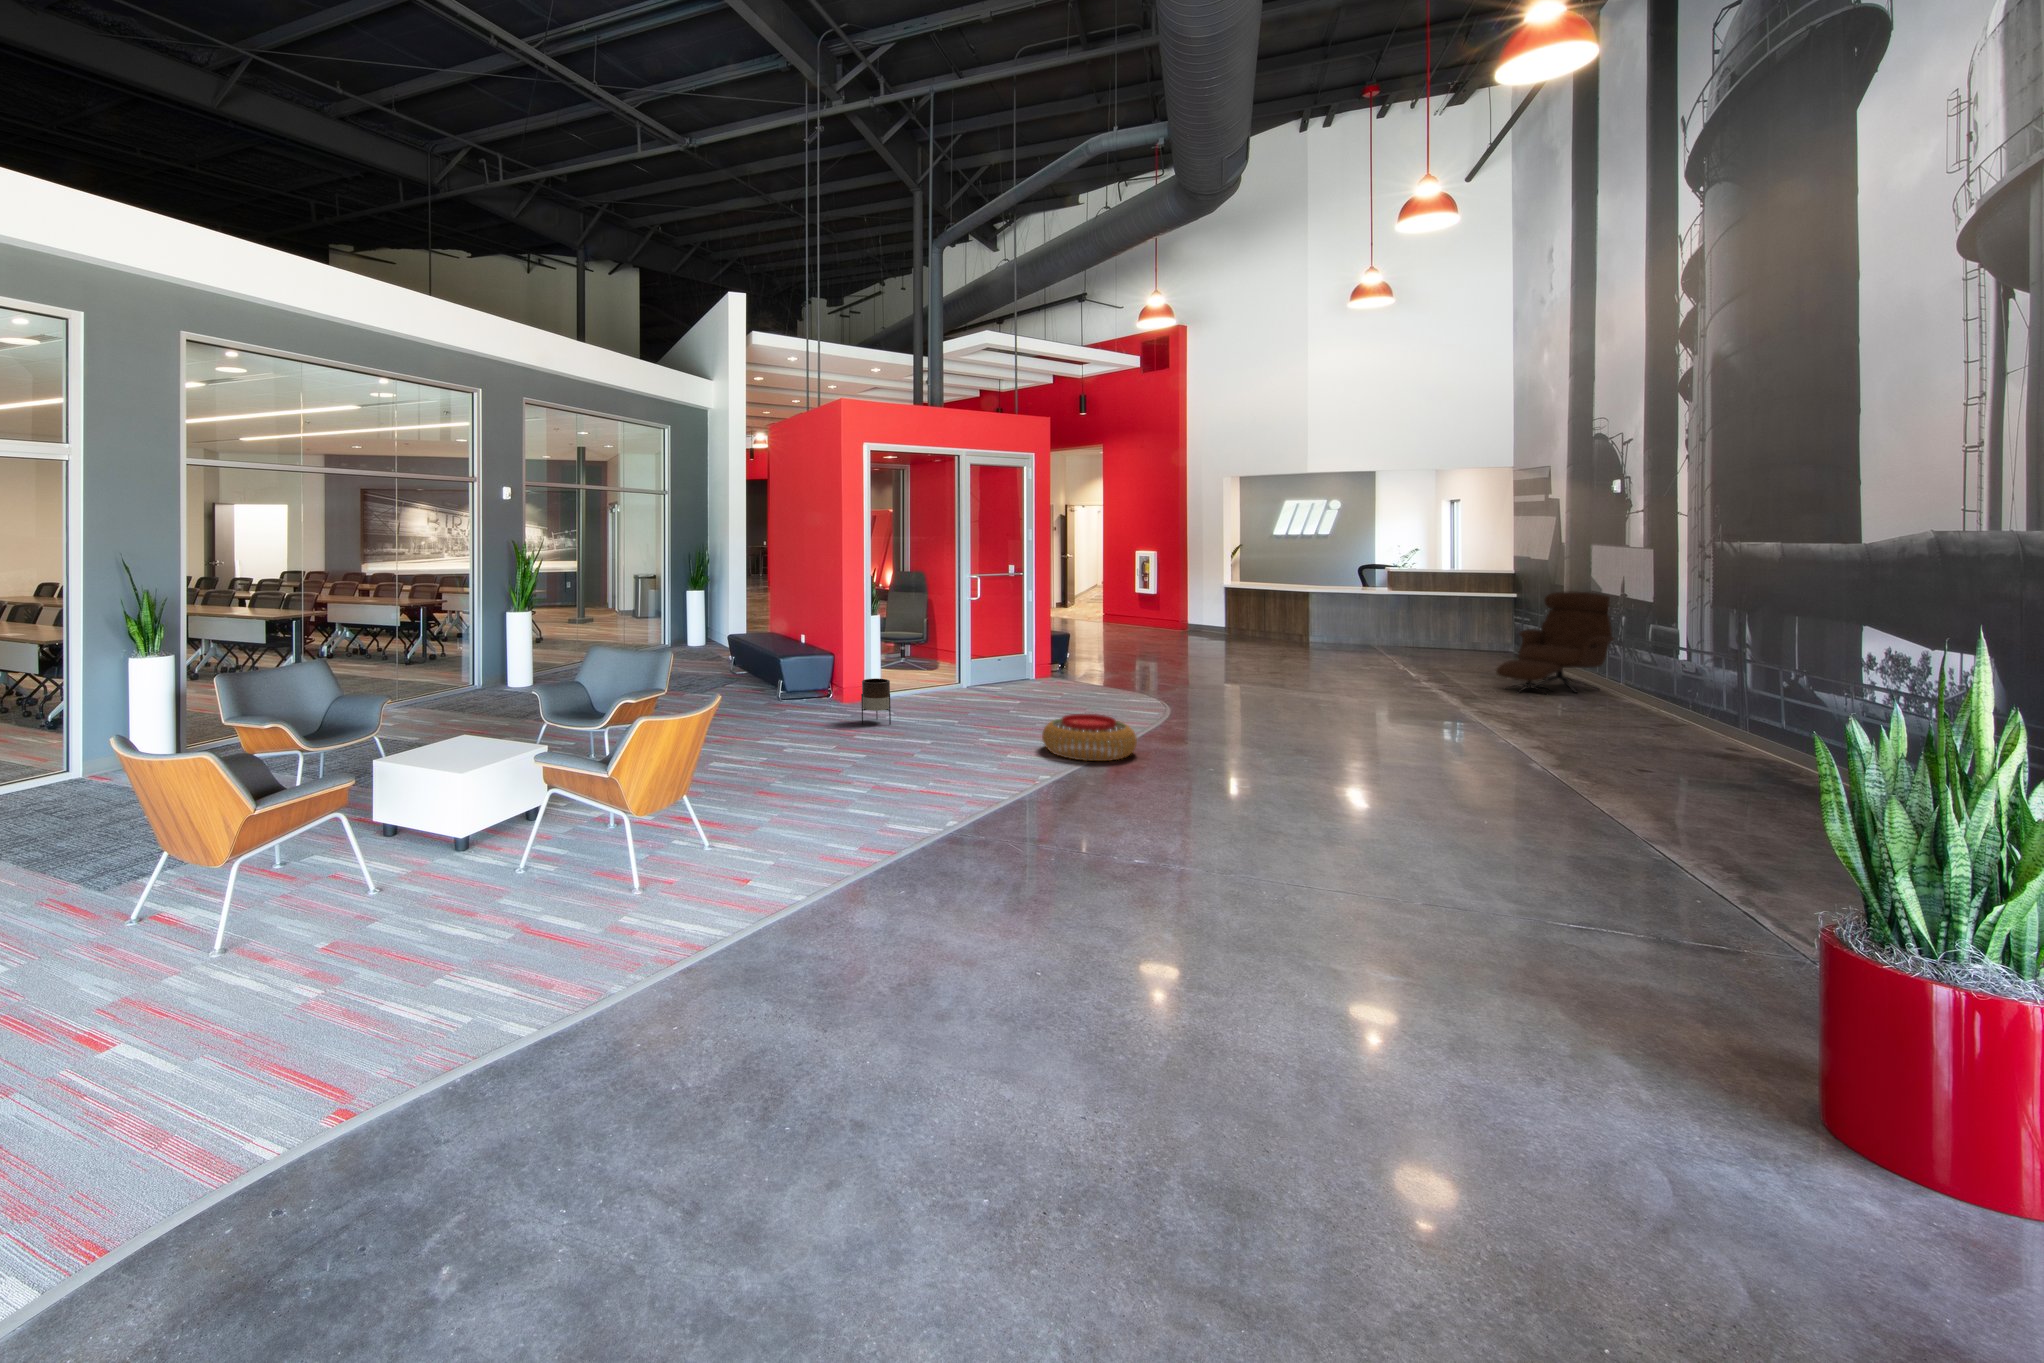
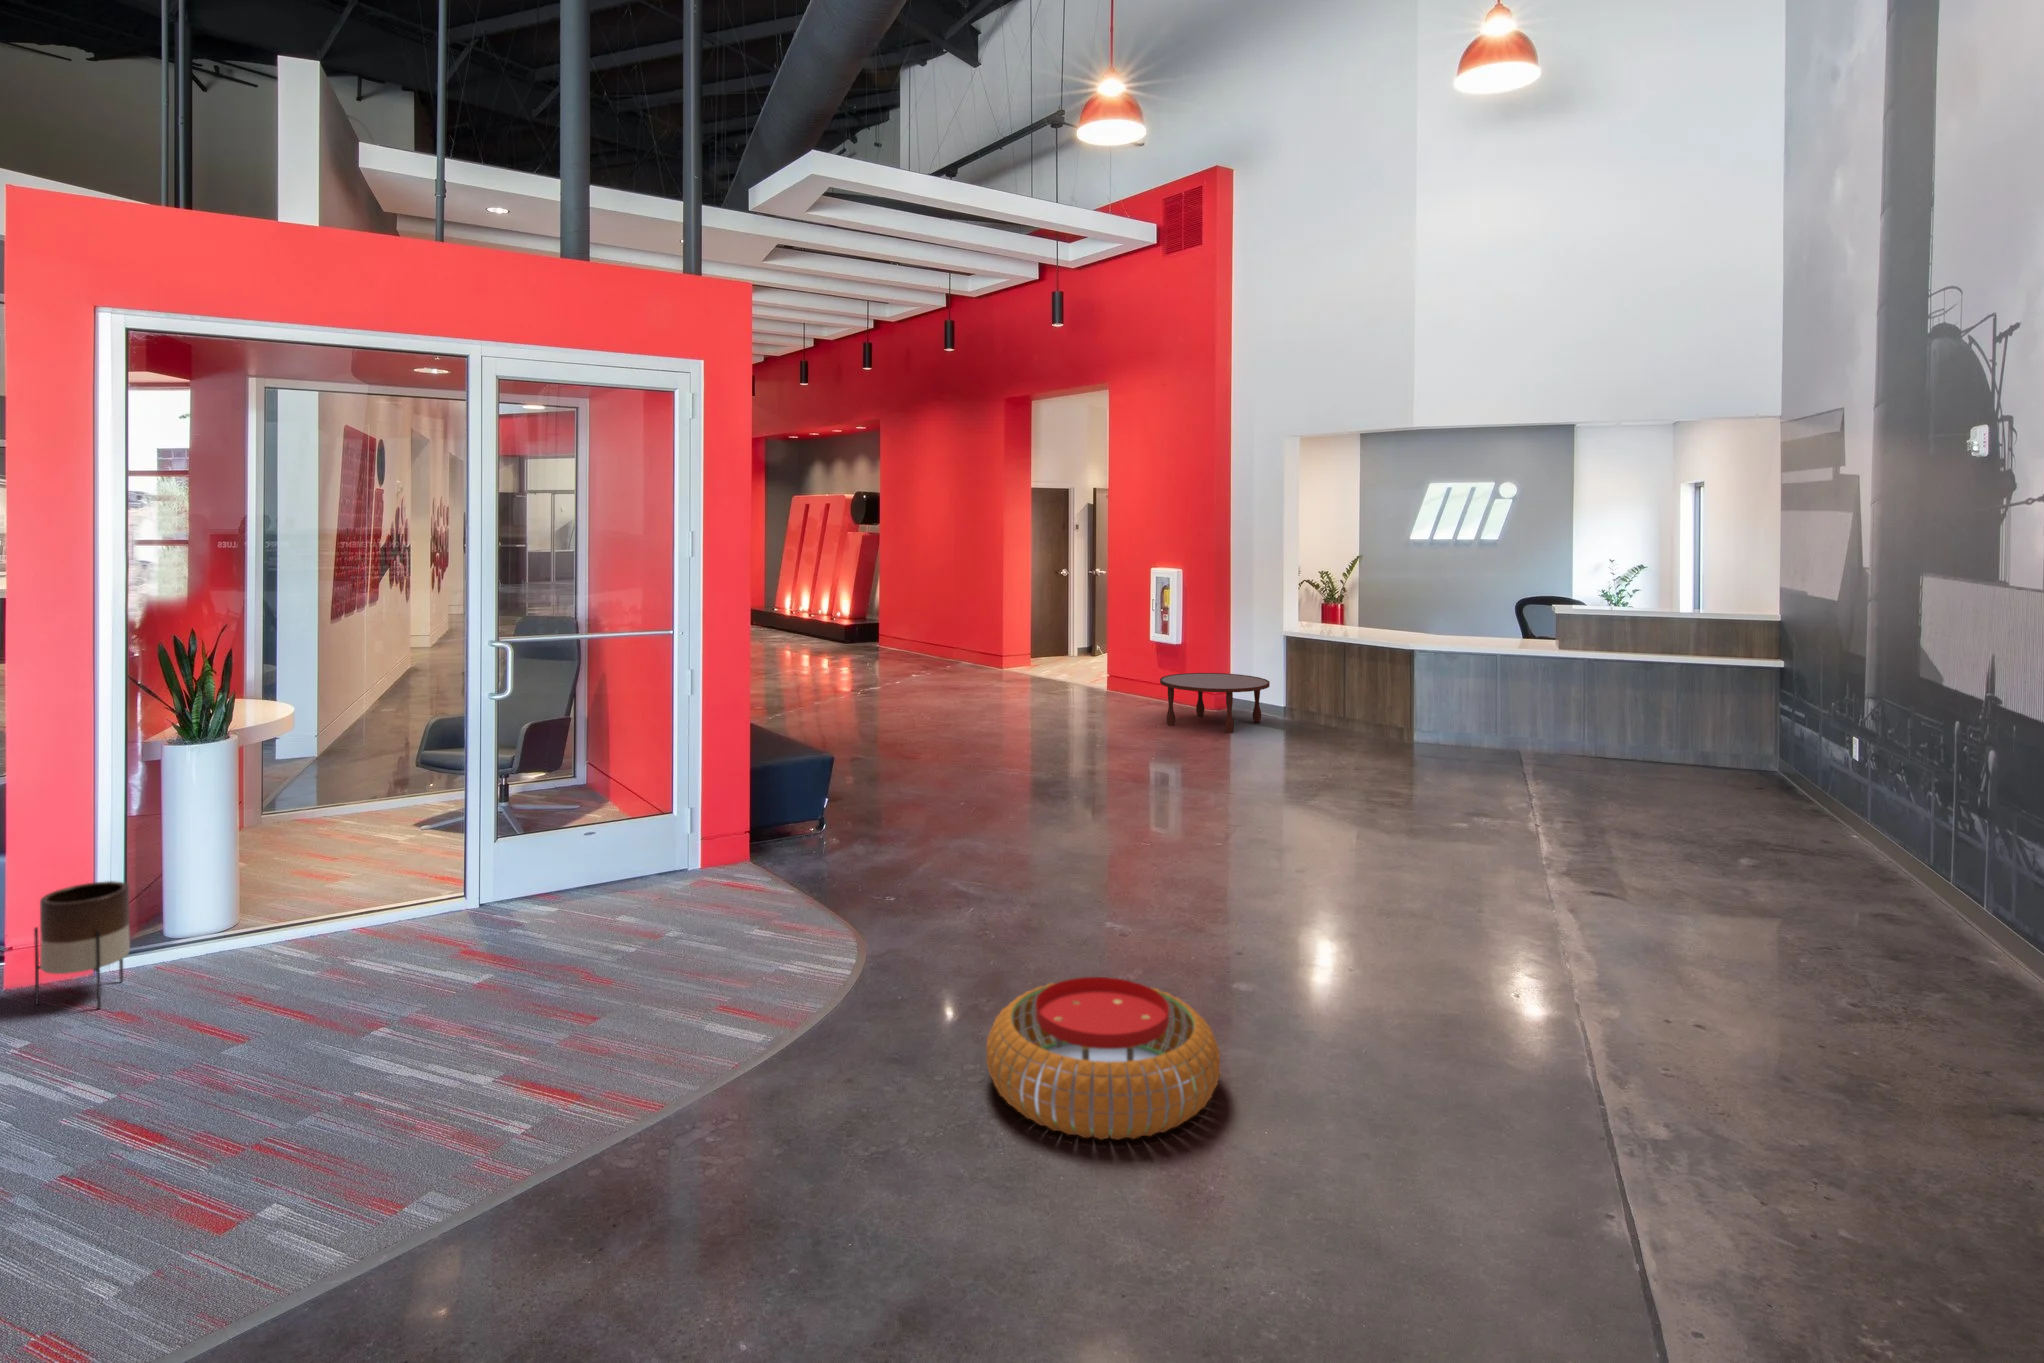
lounge chair: present [1496,591,1614,694] -> none [1703,677,1970,922]
coffee table: none [1153,612,1219,643] -> present [1160,673,1270,733]
pouf: present [1042,714,1137,761] -> present [986,977,1220,1140]

